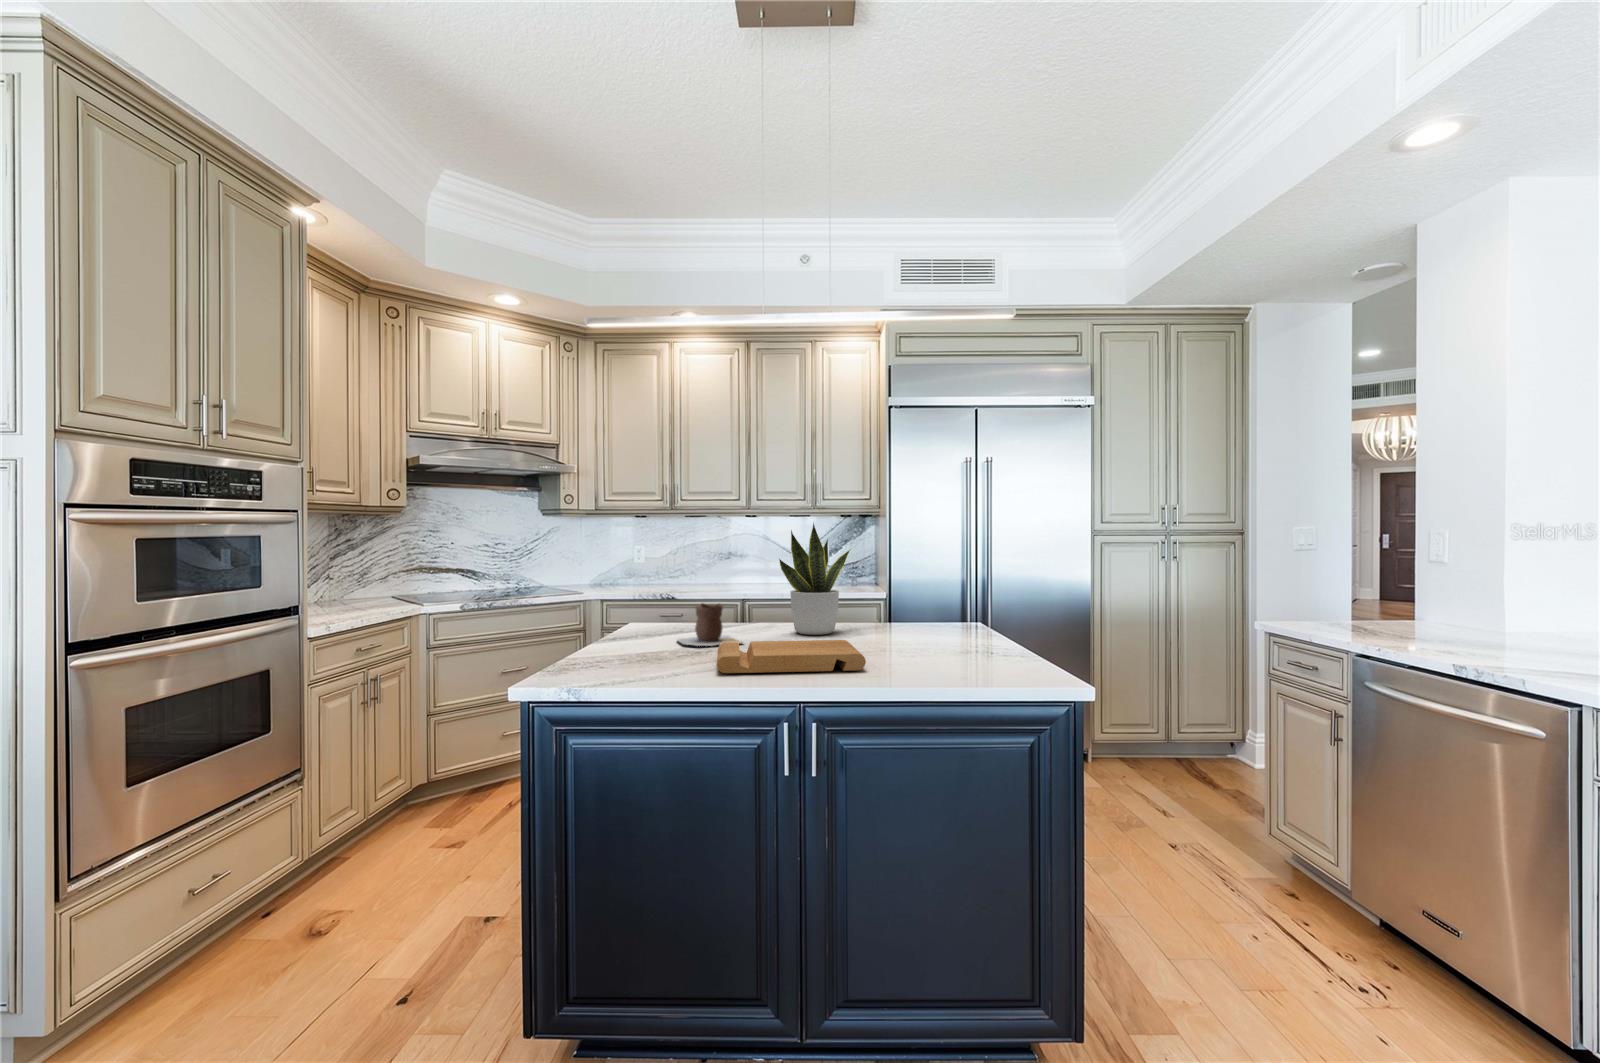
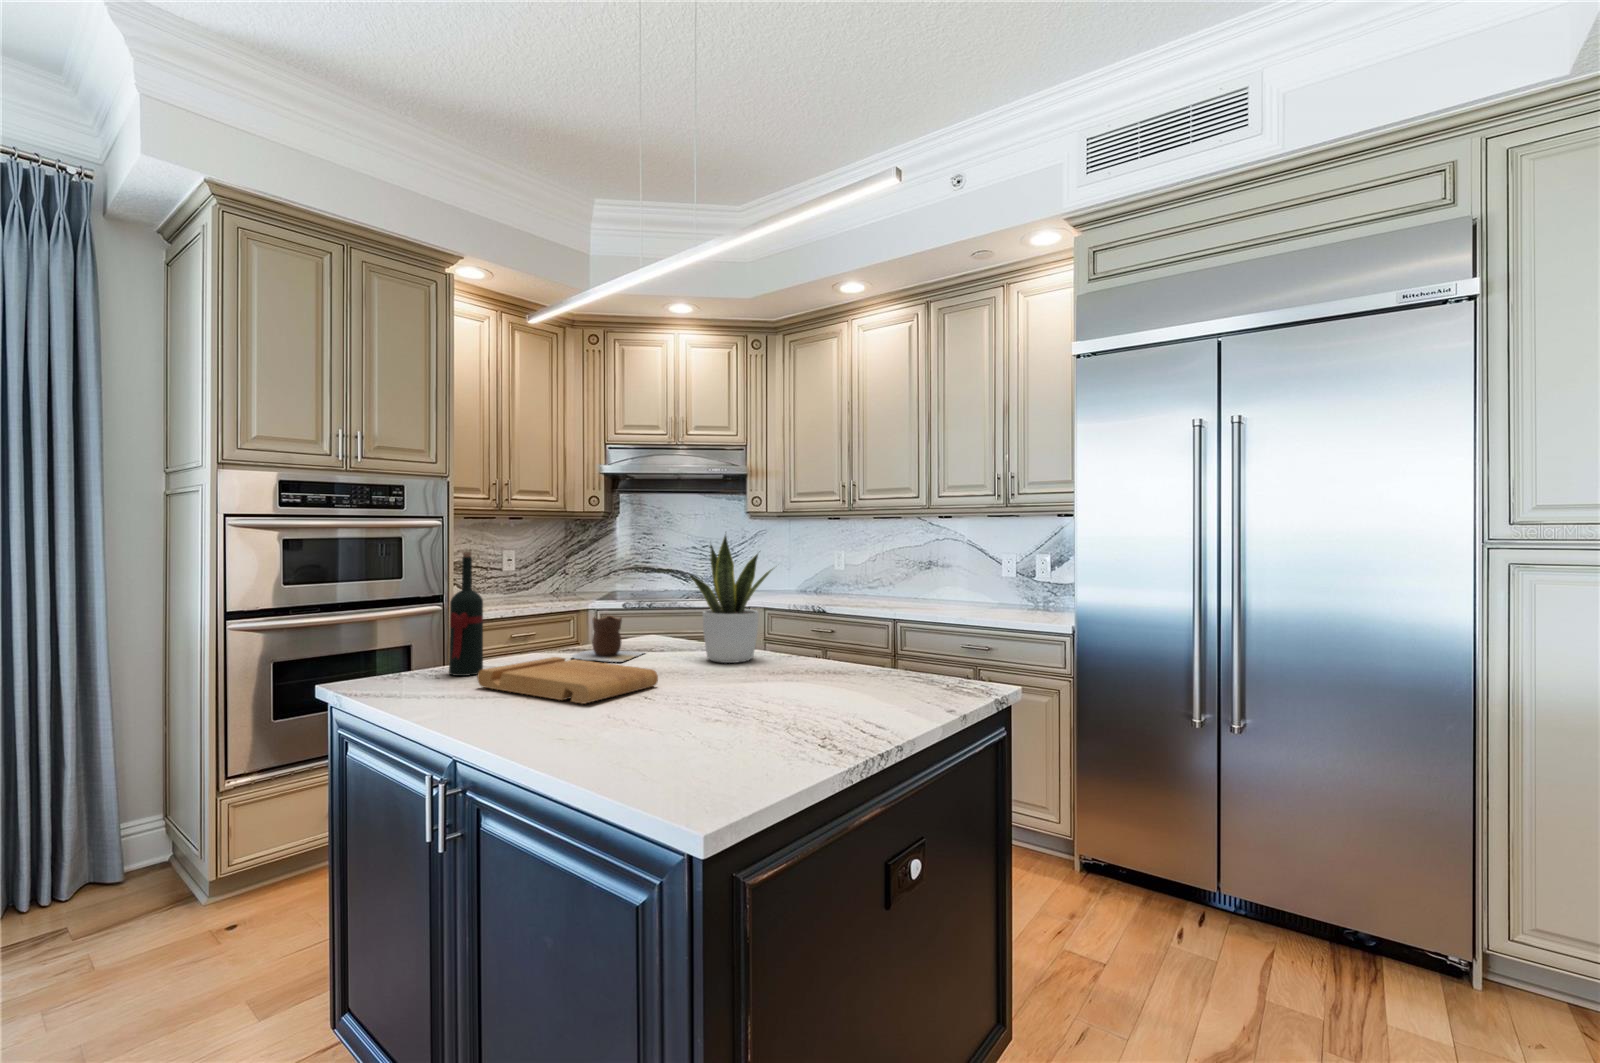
wine bottle: none [631,544,664,671] -> present [449,552,483,676]

